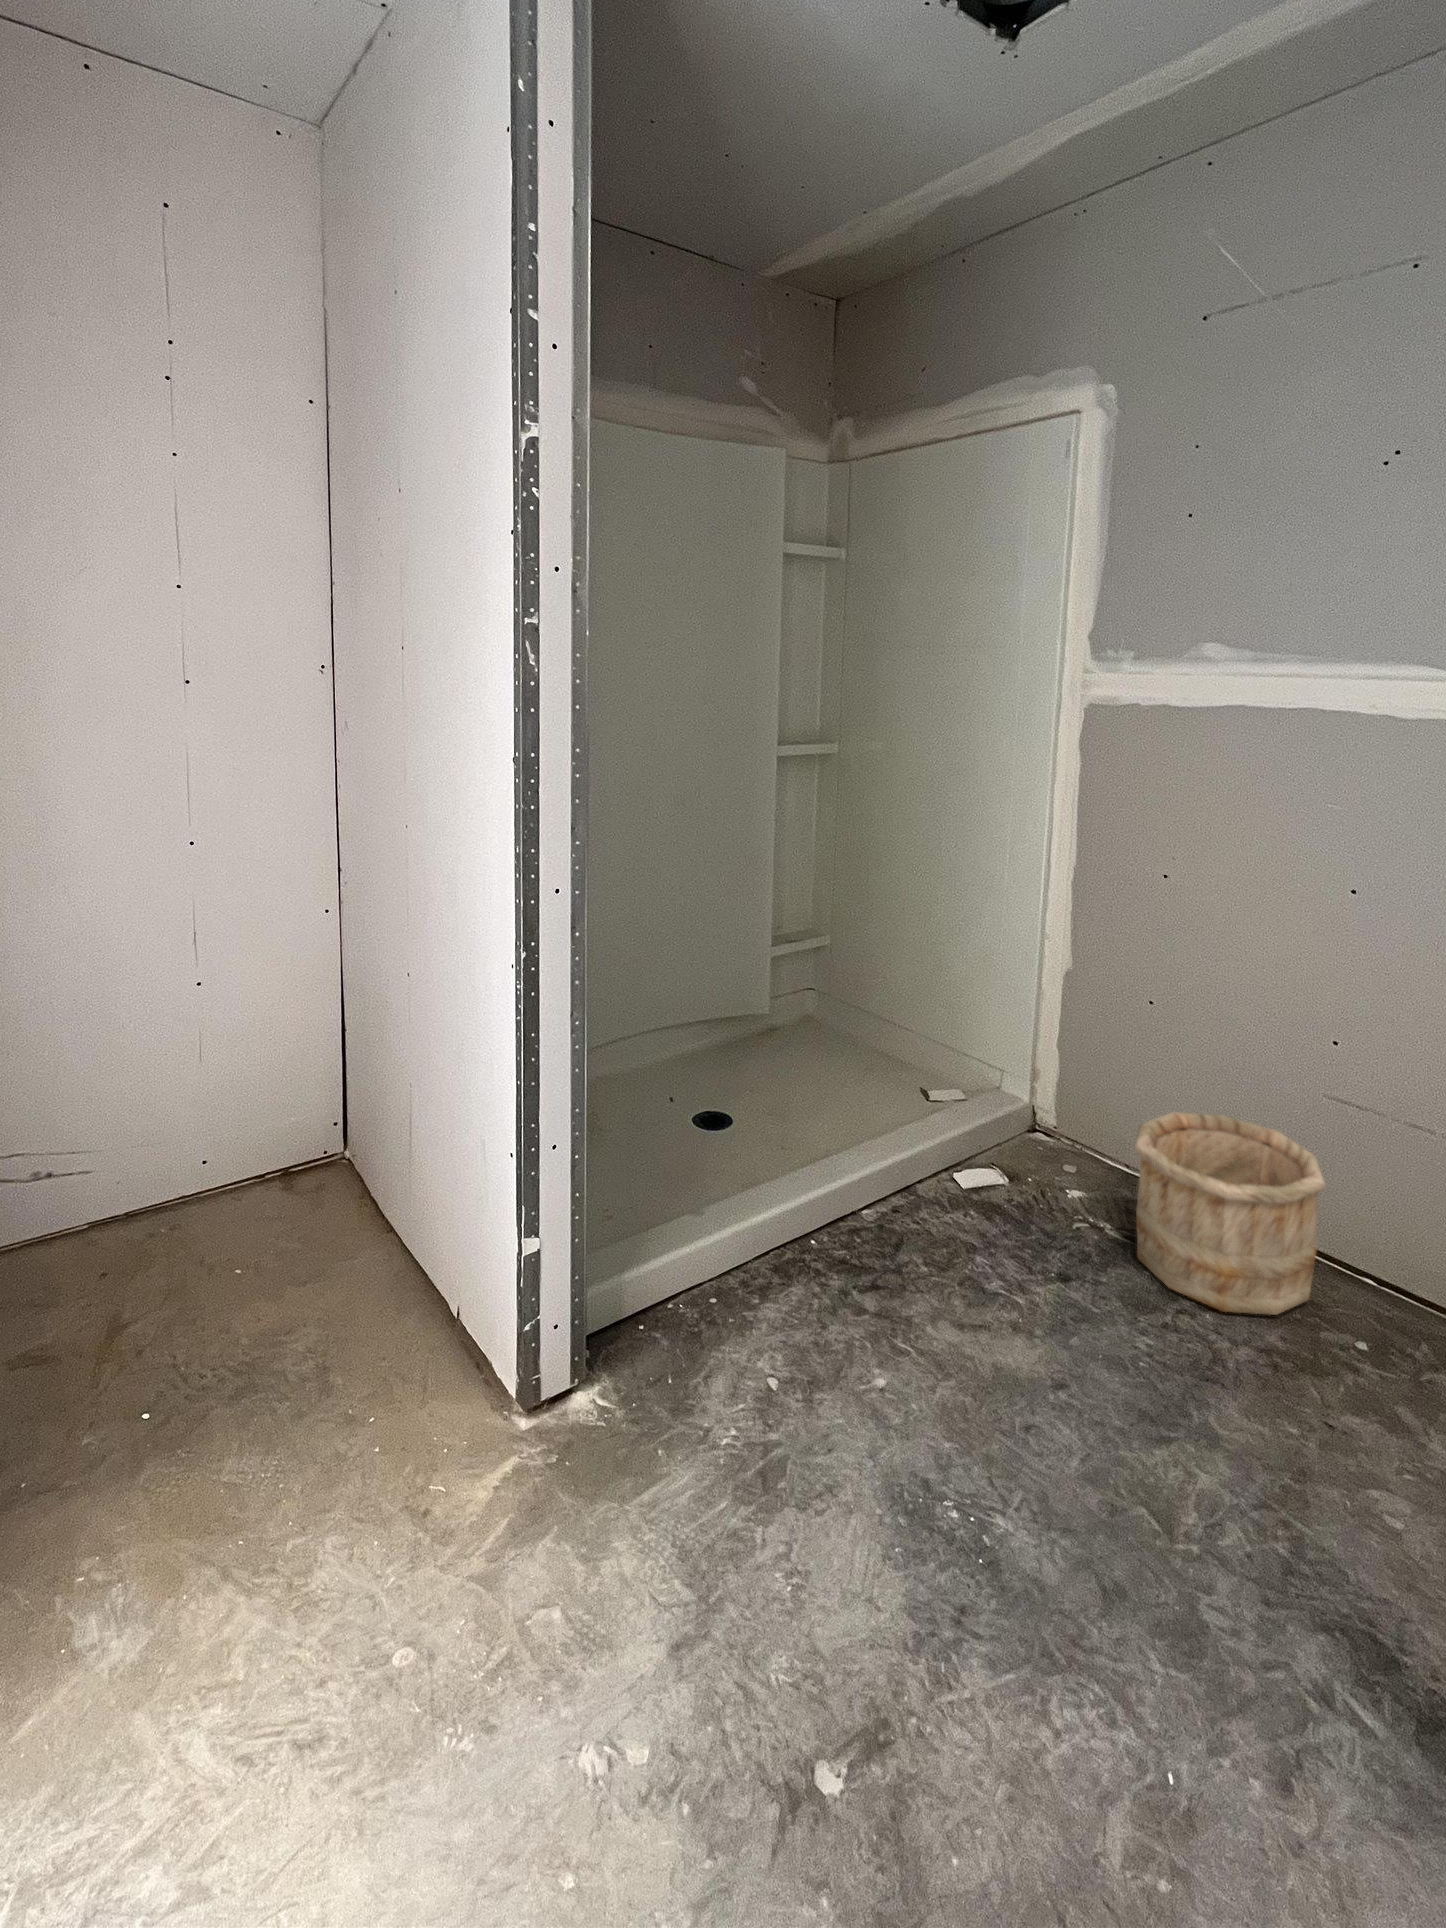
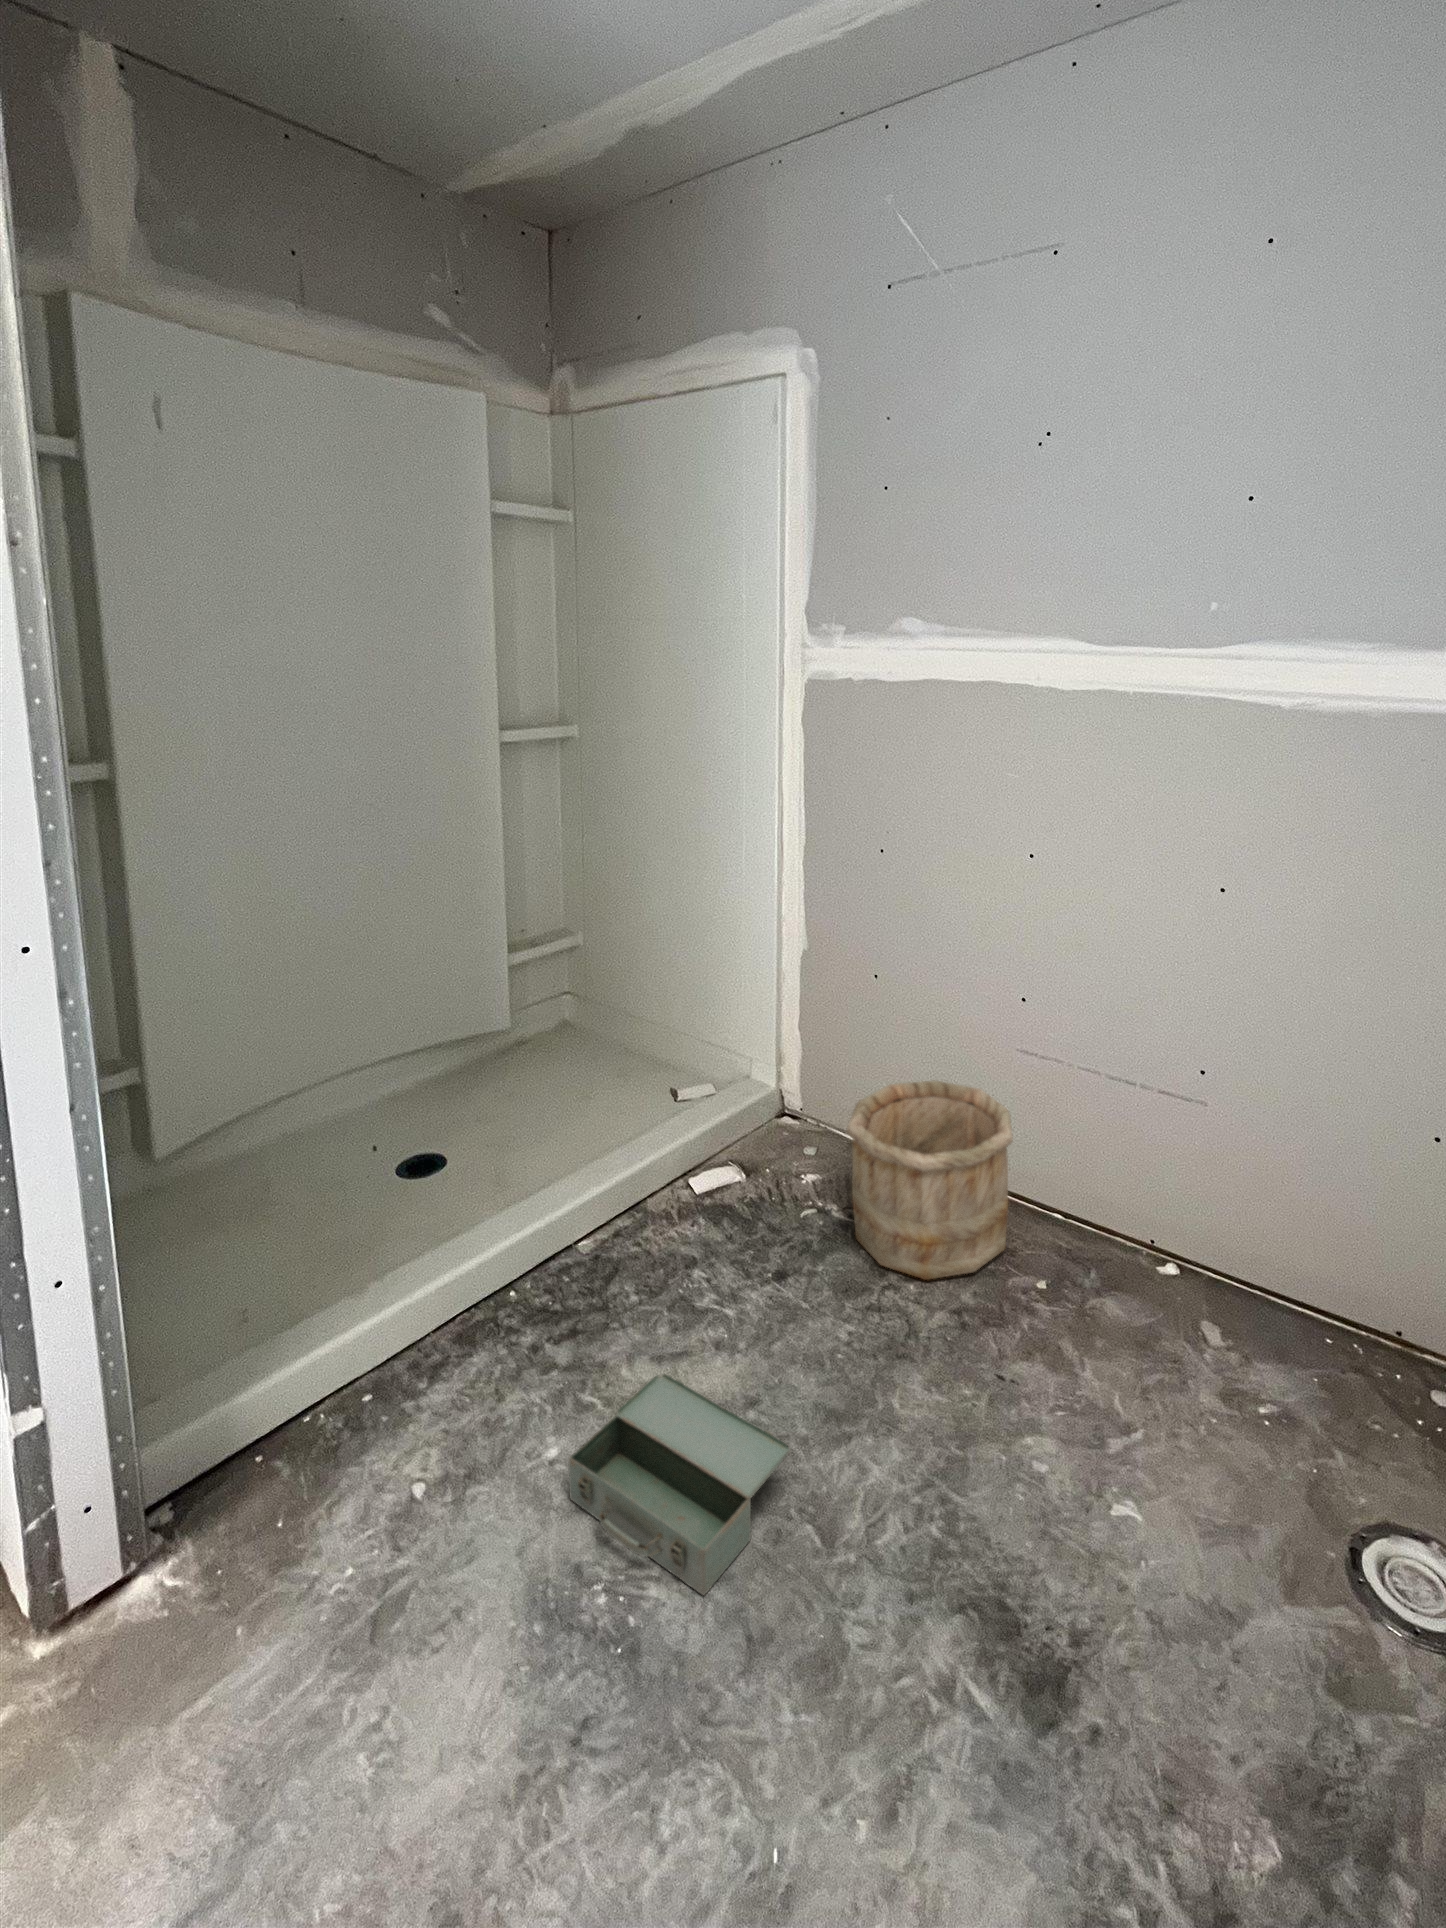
toolbox: none [904,1335,1116,1535] -> present [569,1374,790,1595]

